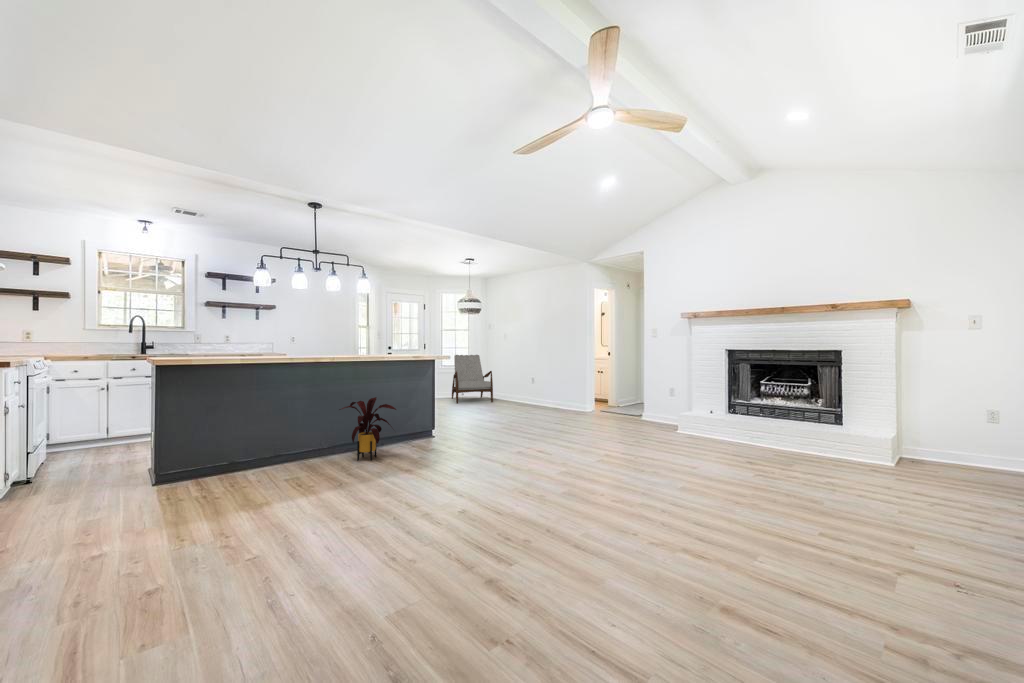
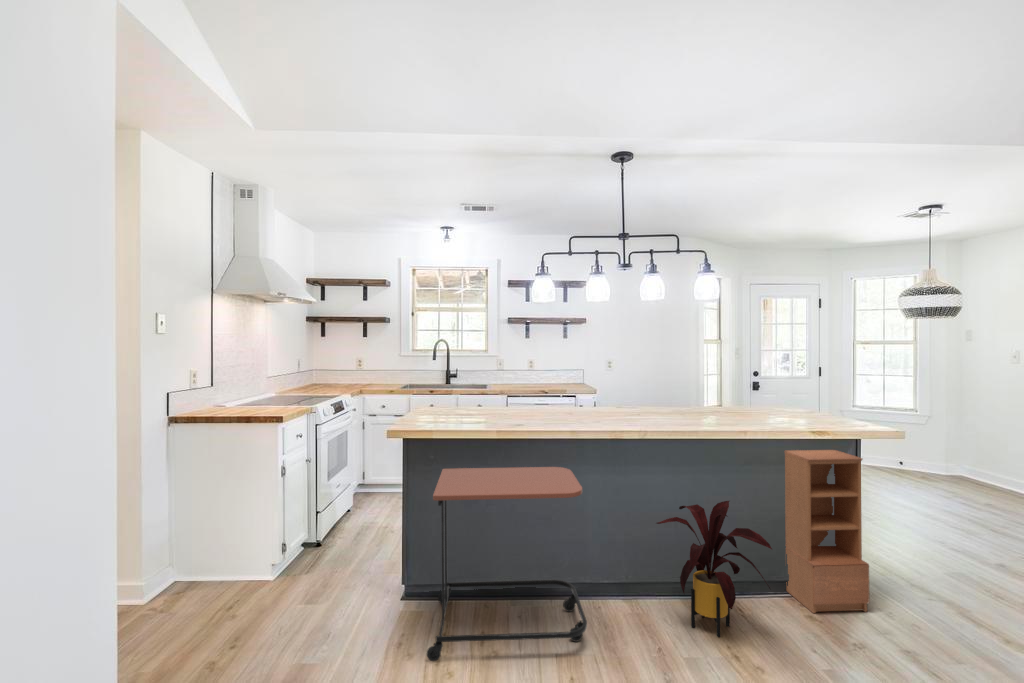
armchair: present [452,355,493,404] -> none [874,386,976,487]
bookcase: none [403,372,438,447] -> present [785,450,869,613]
side table: none [185,386,301,499] -> present [427,467,587,661]

